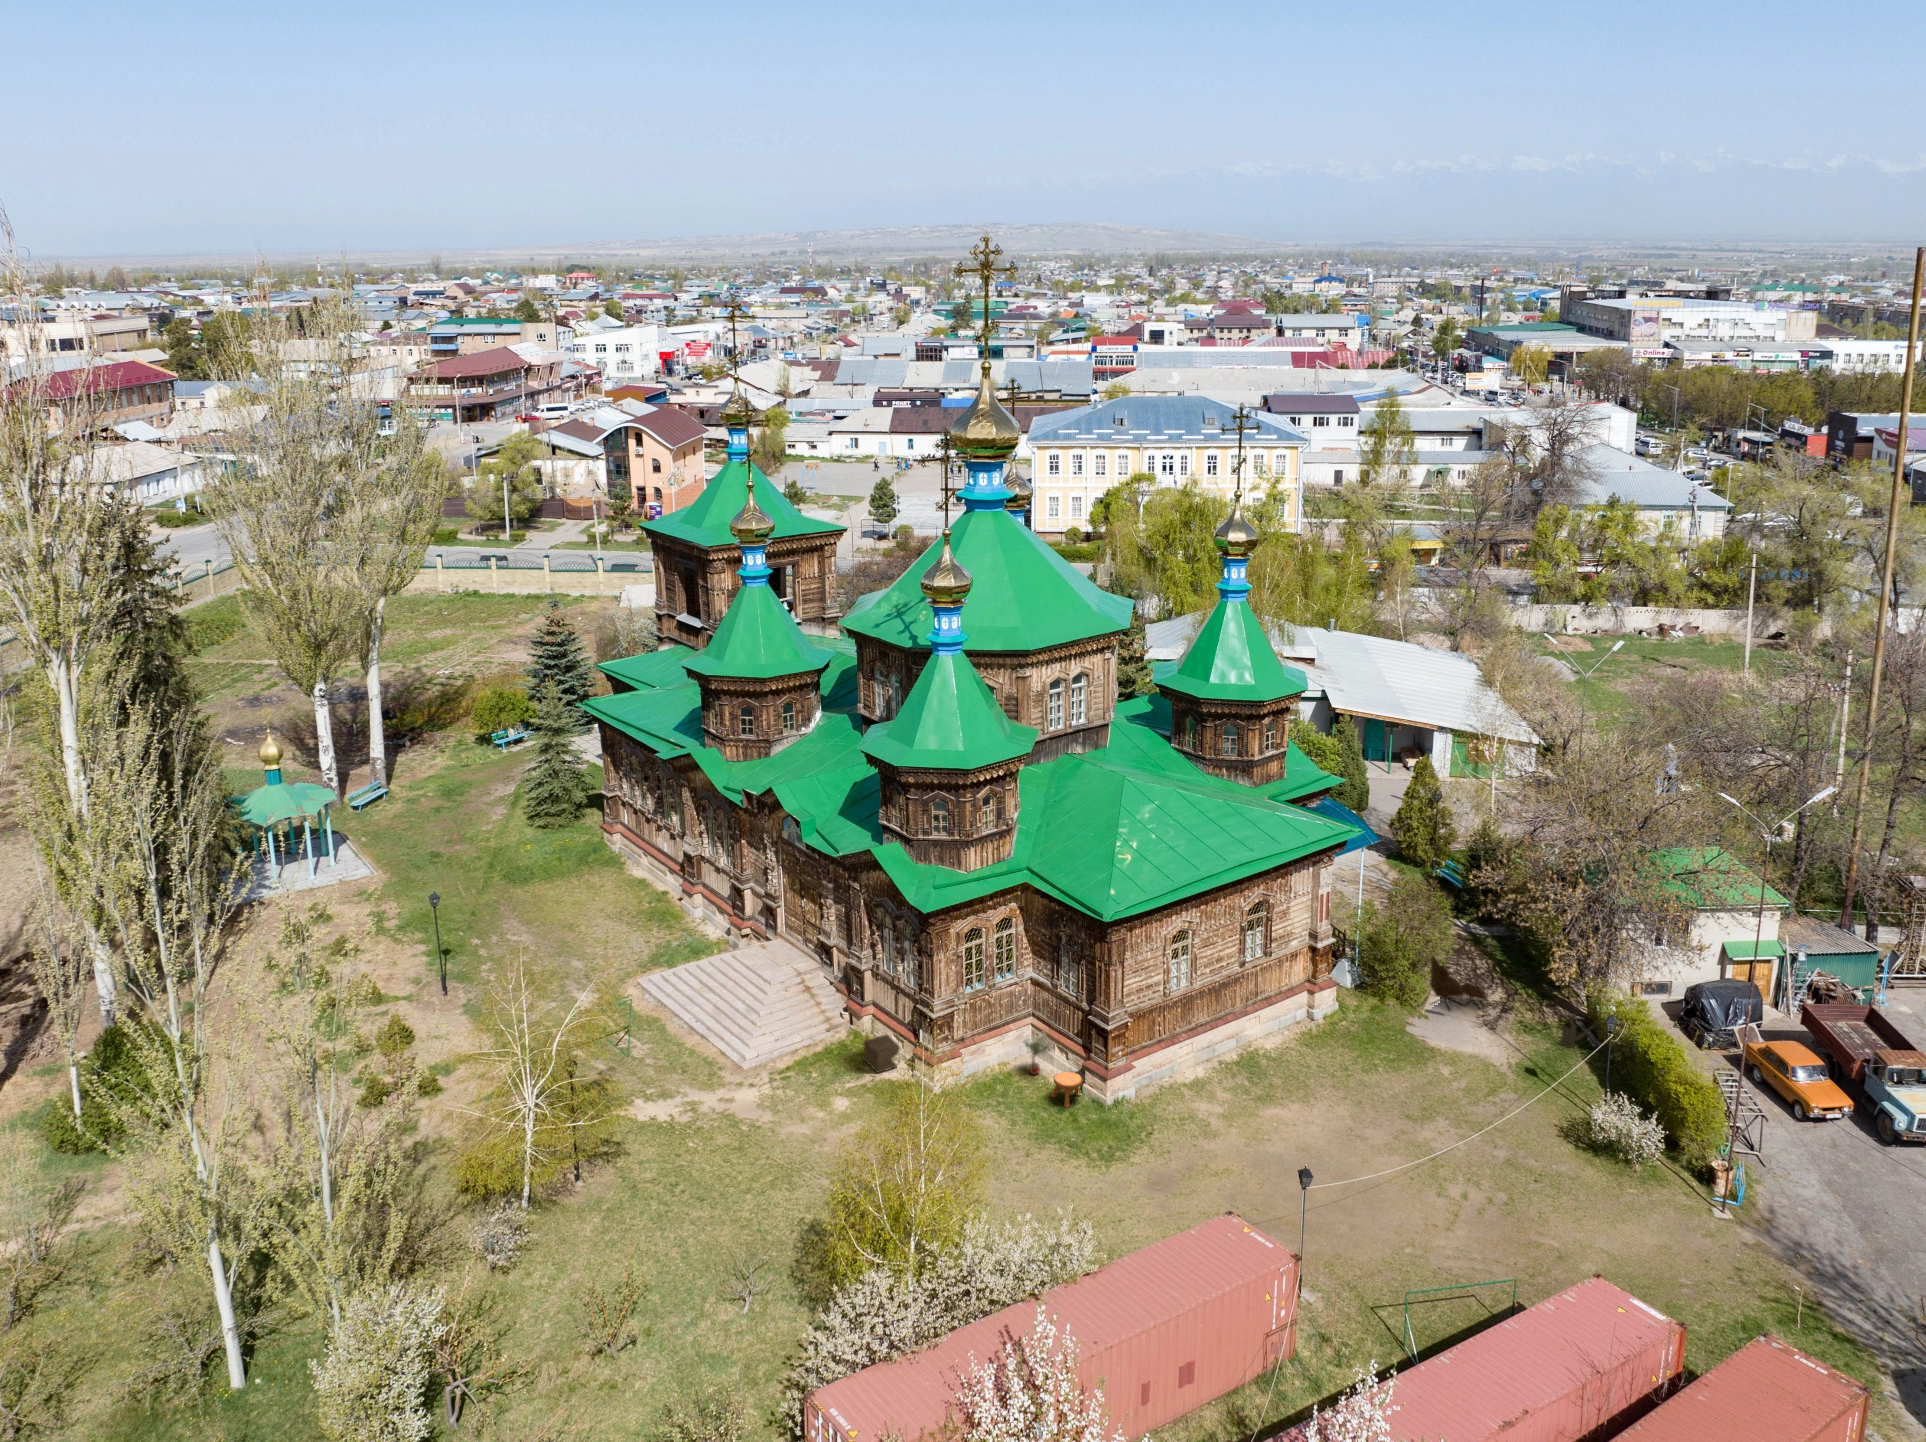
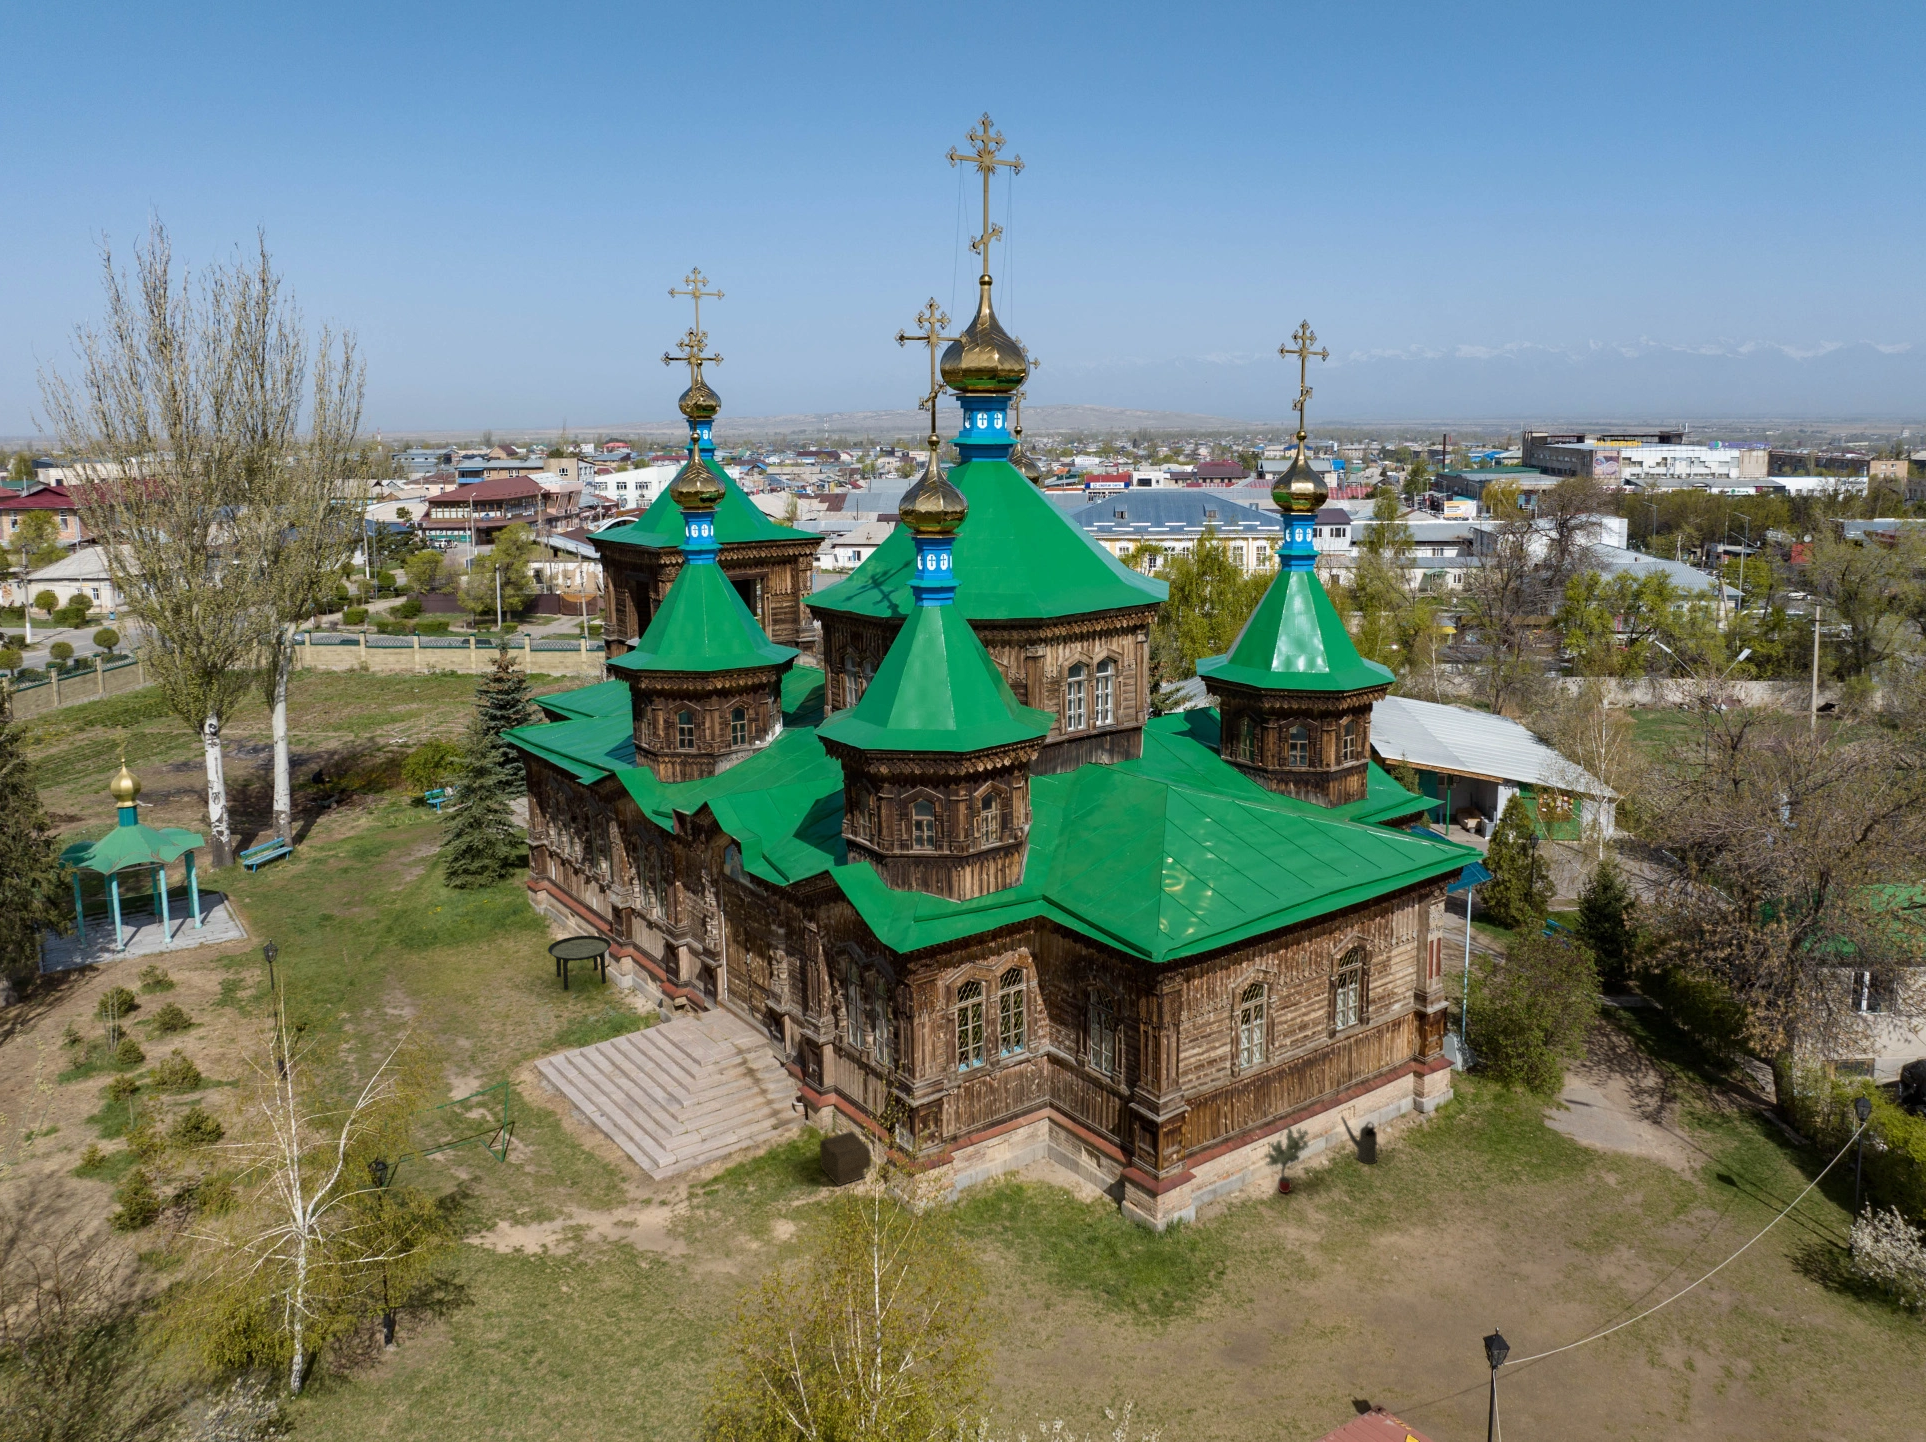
round table: none [635,876,685,921] -> present [548,935,611,990]
lounge chair: present [1430,956,1486,1010] -> none [1560,1017,1645,1100]
watering can: present [1556,1019,1594,1048] -> present [1341,1117,1379,1164]
potted tree: present [1023,1031,1051,1075] -> present [1265,1125,1308,1193]
stool: present [1051,1072,1082,1108] -> none [1078,1183,1122,1235]

